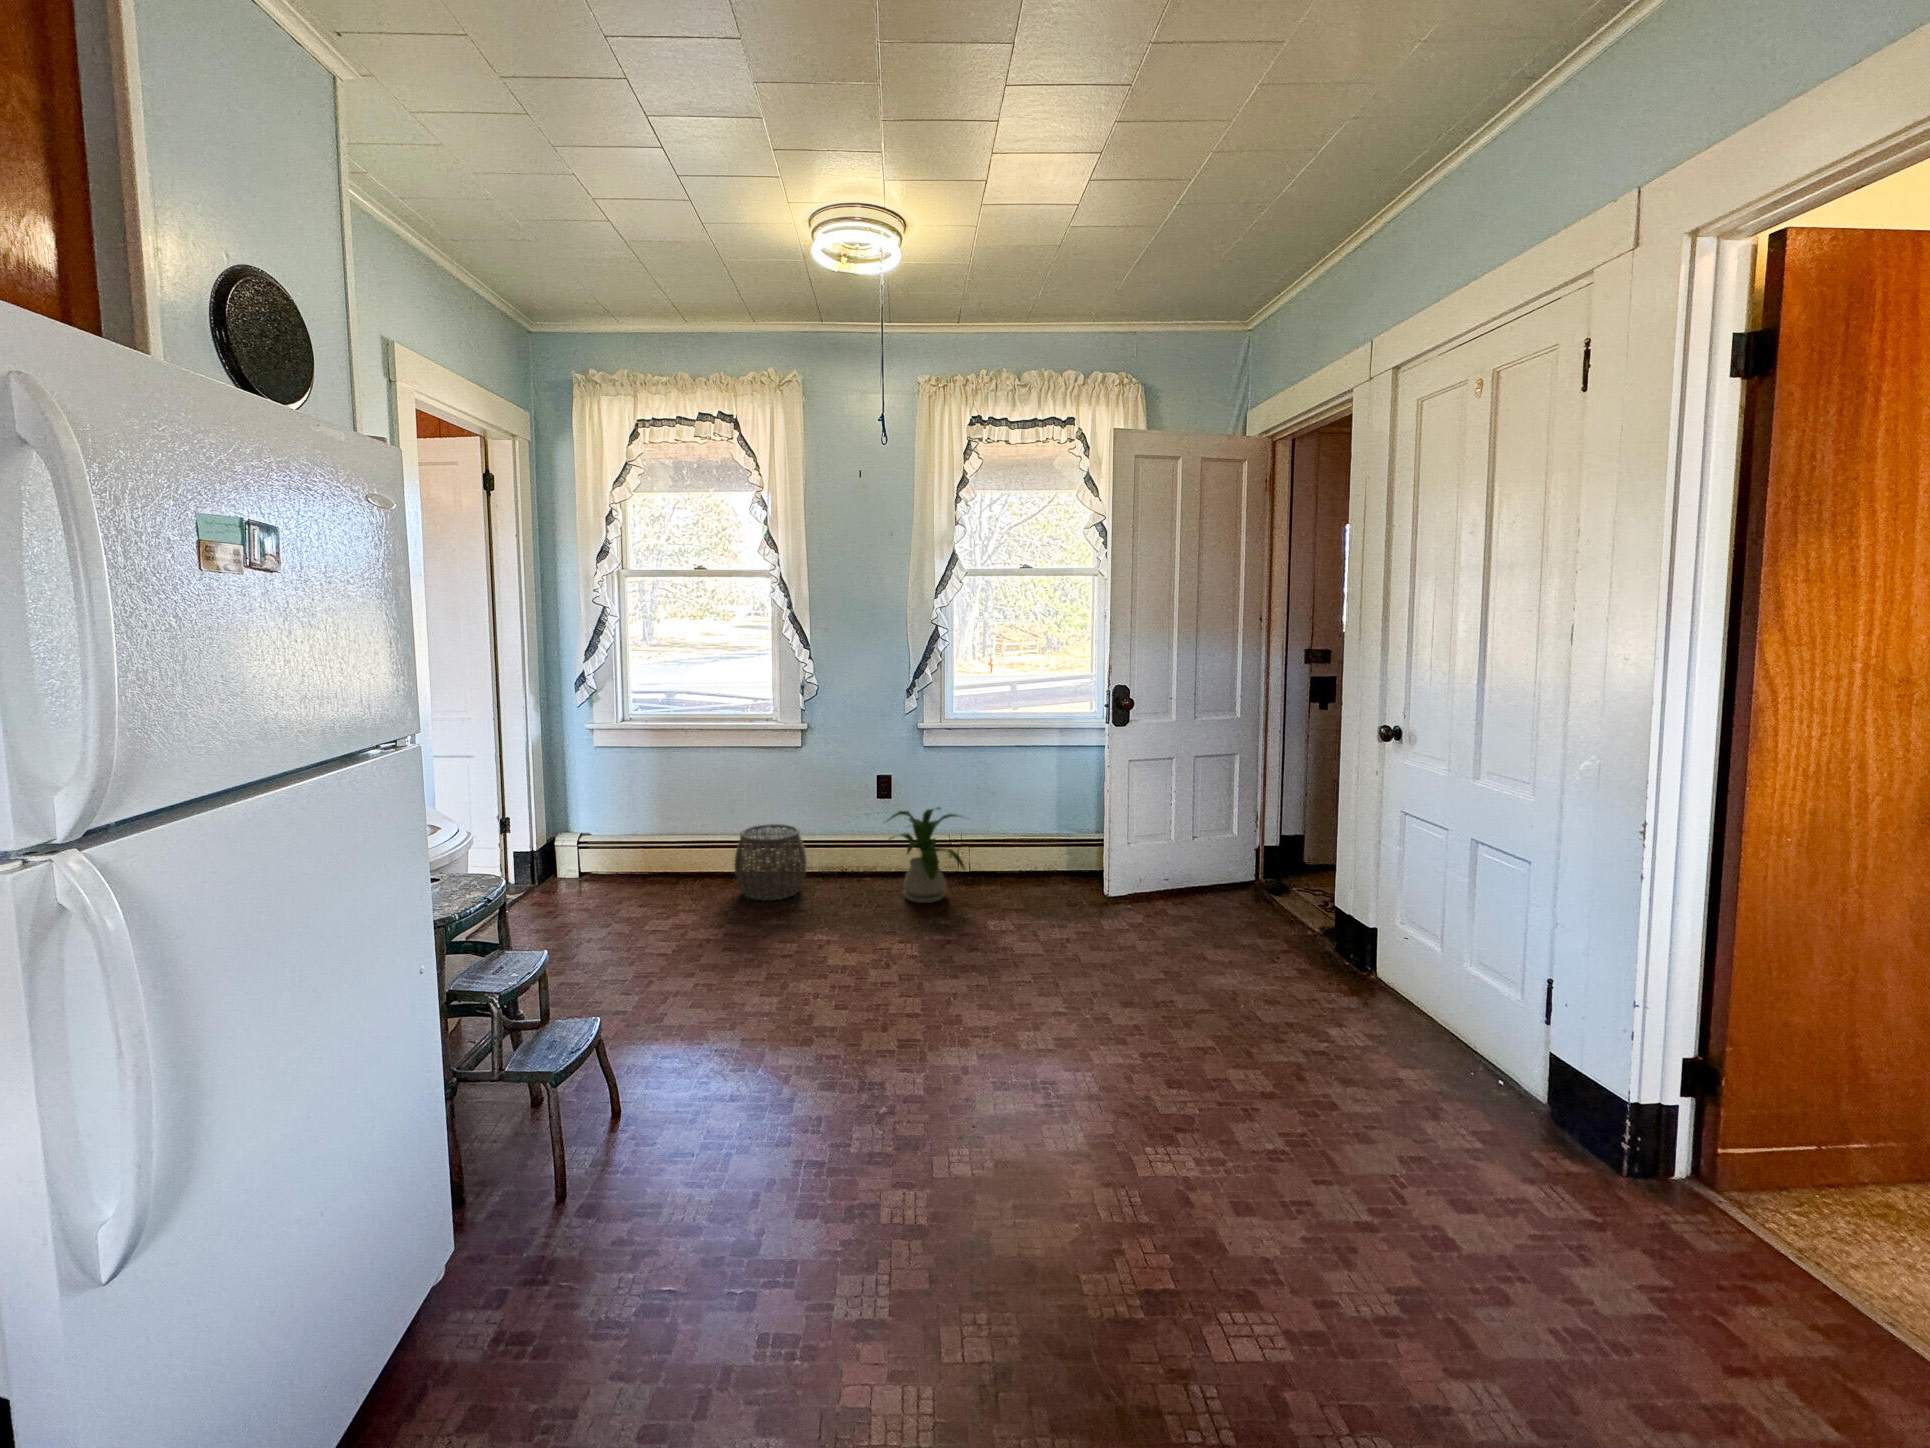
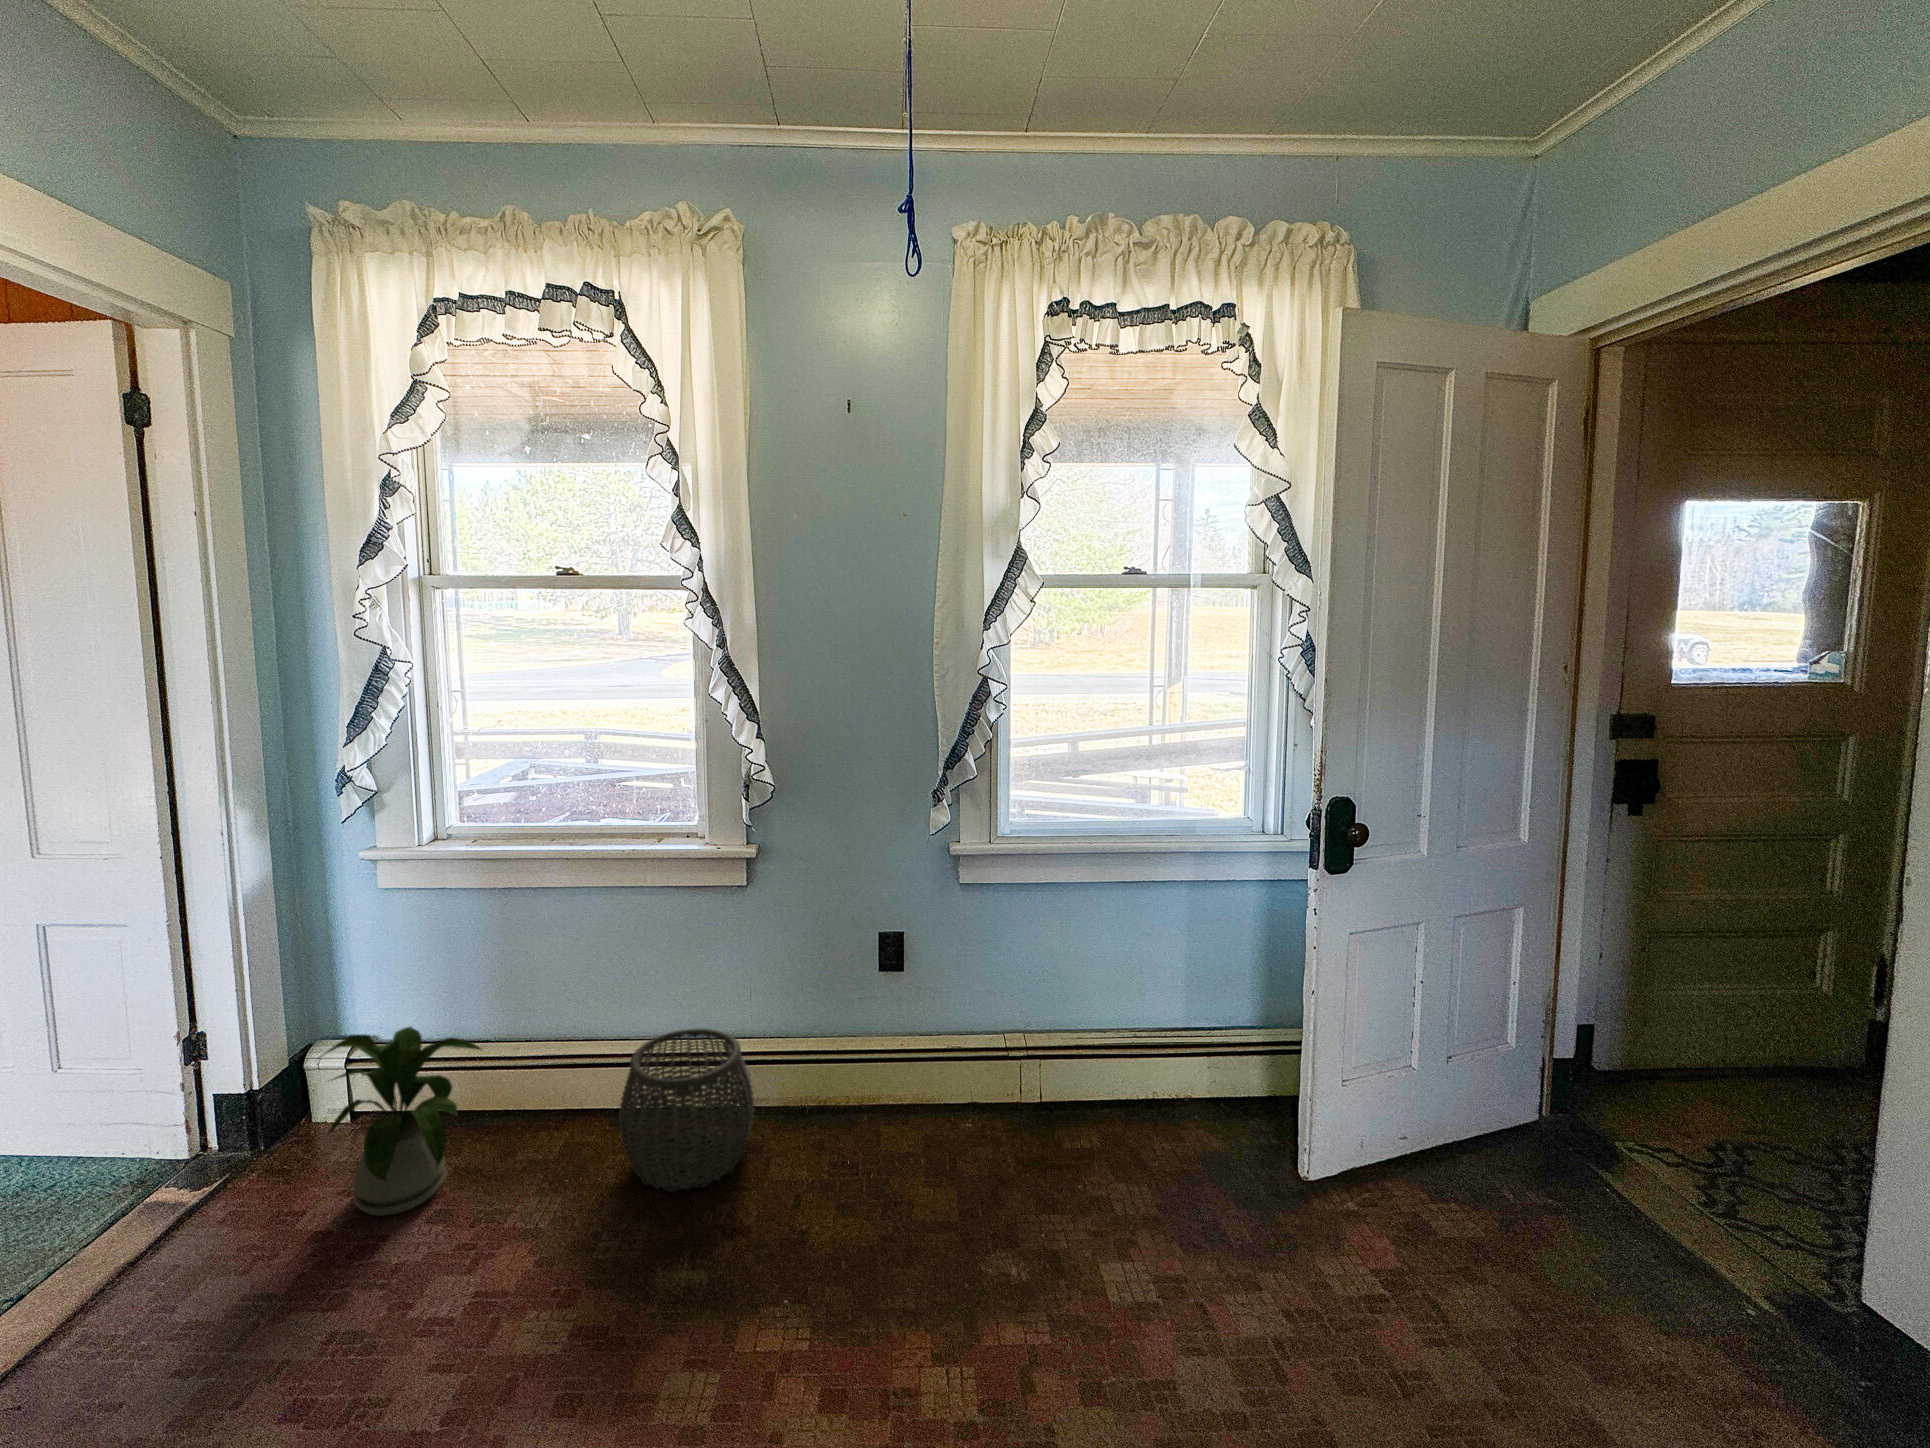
house plant: present [889,807,965,903] -> present [322,1027,481,1216]

